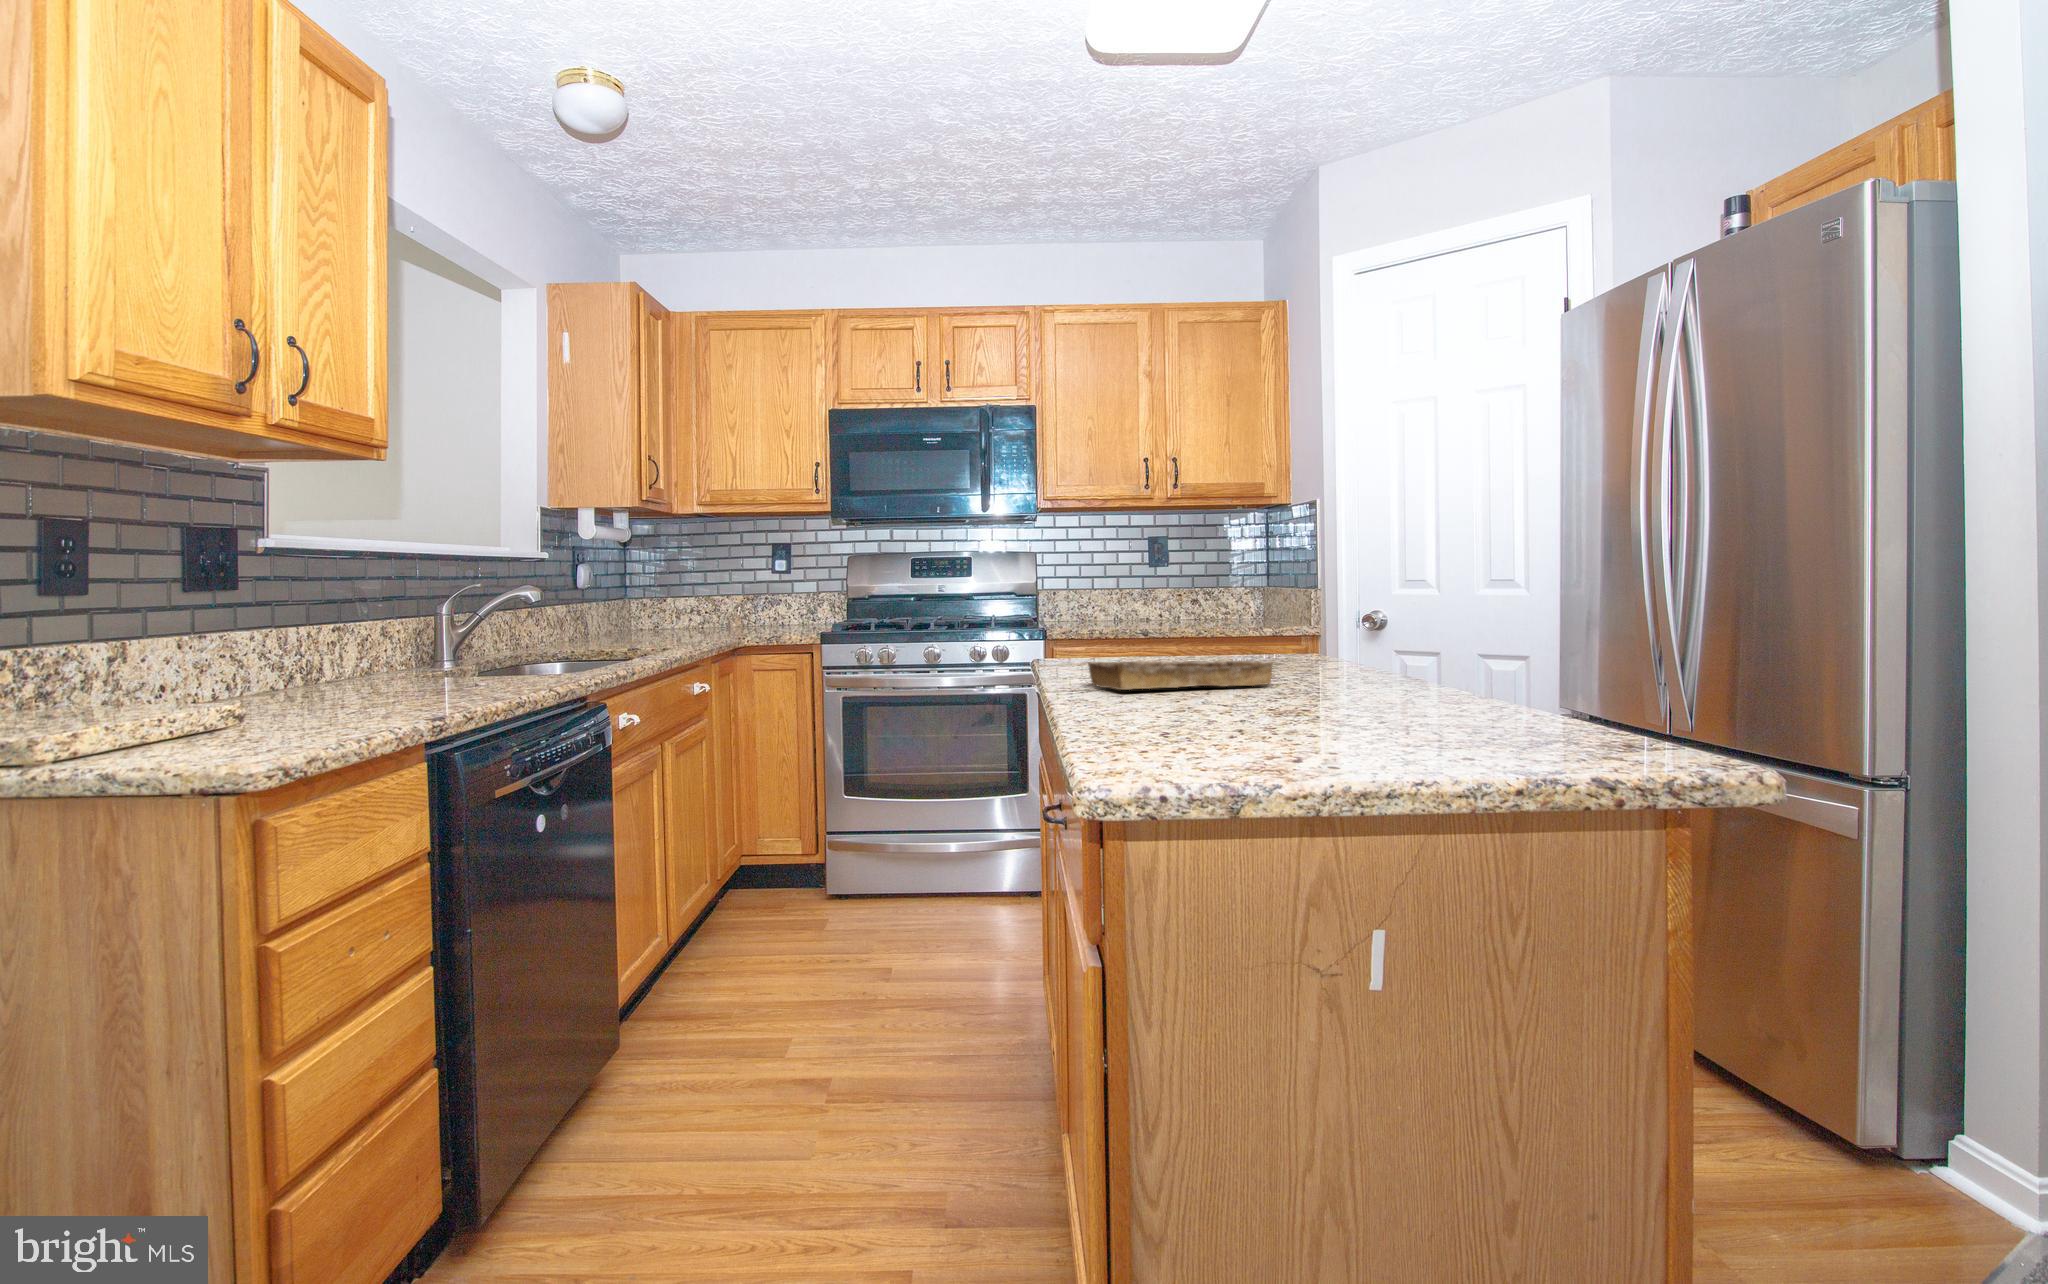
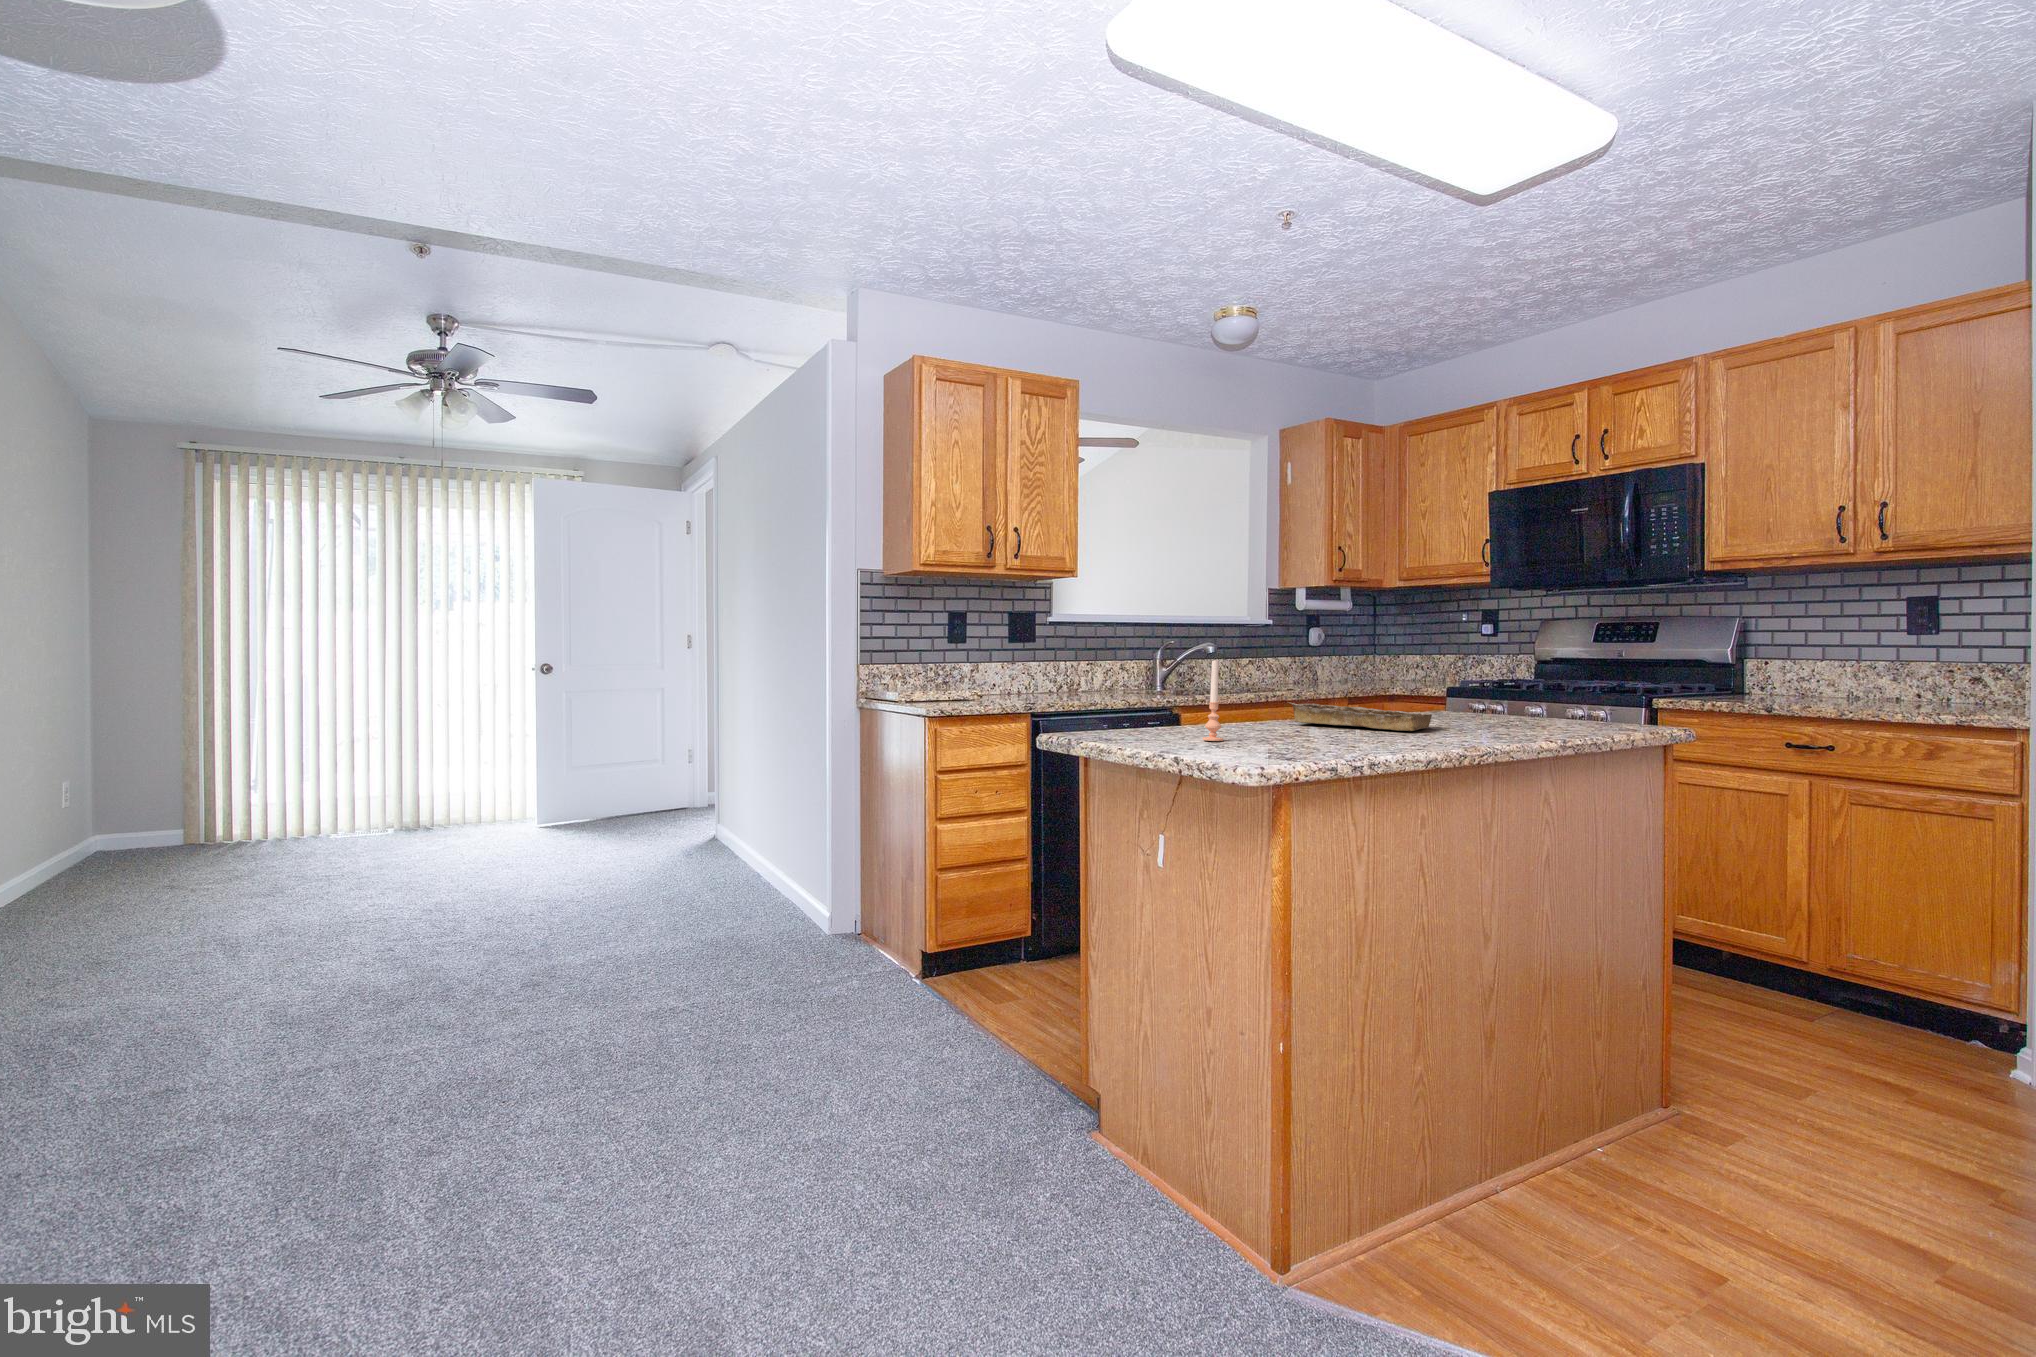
candle: none [1262,599,1296,735] -> present [1203,660,1223,741]

